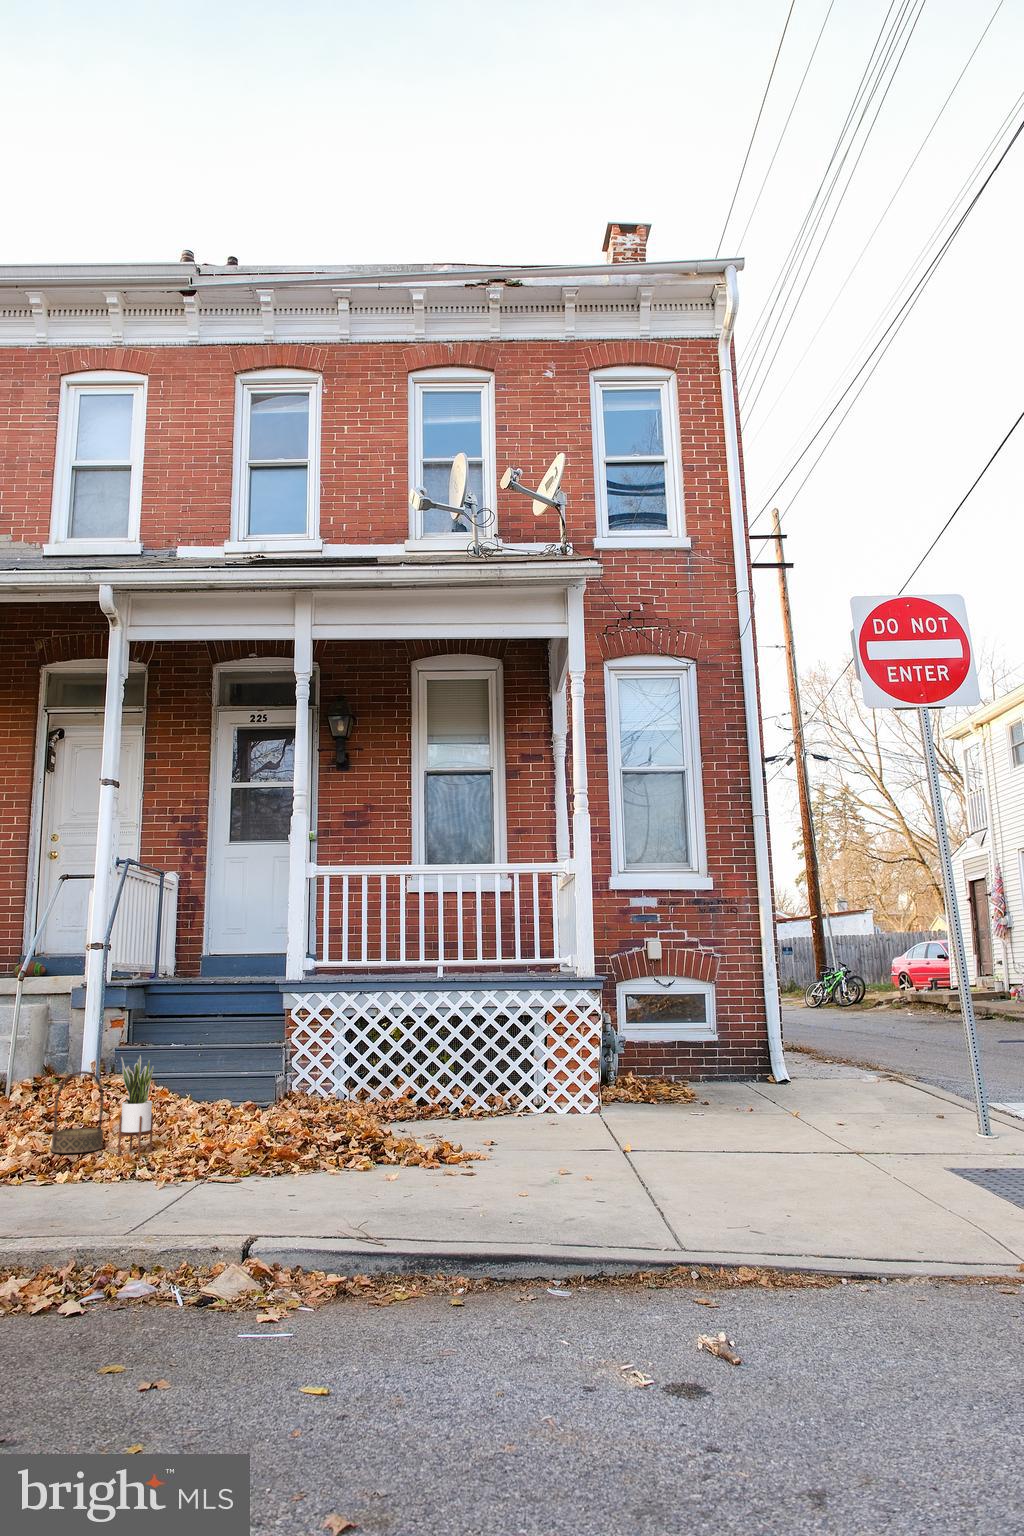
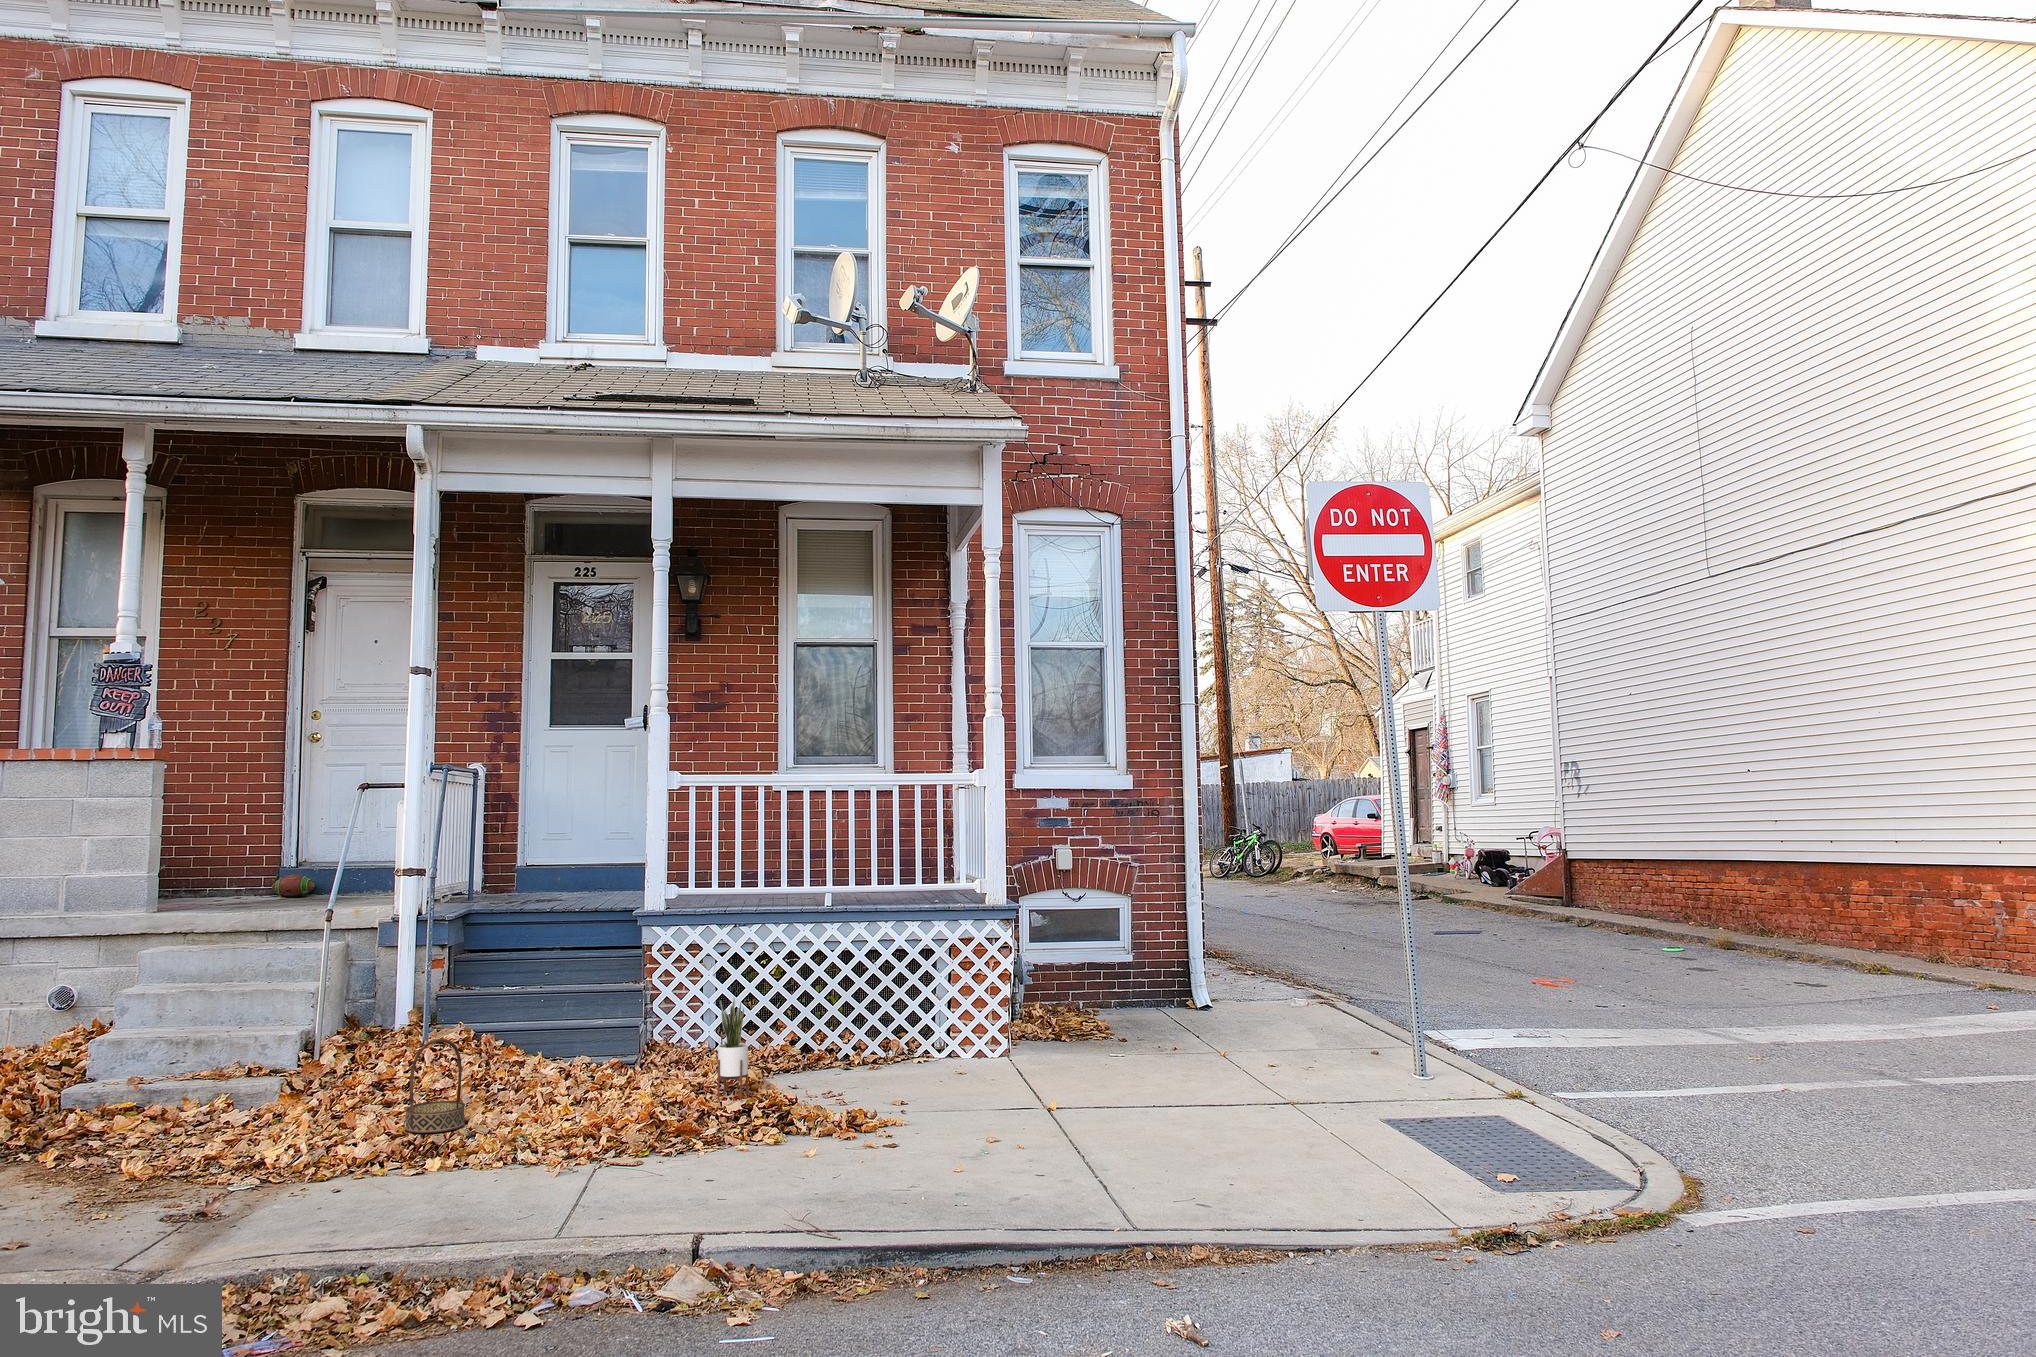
potted plant: present [118,1055,154,1157] -> present [717,998,748,1101]

